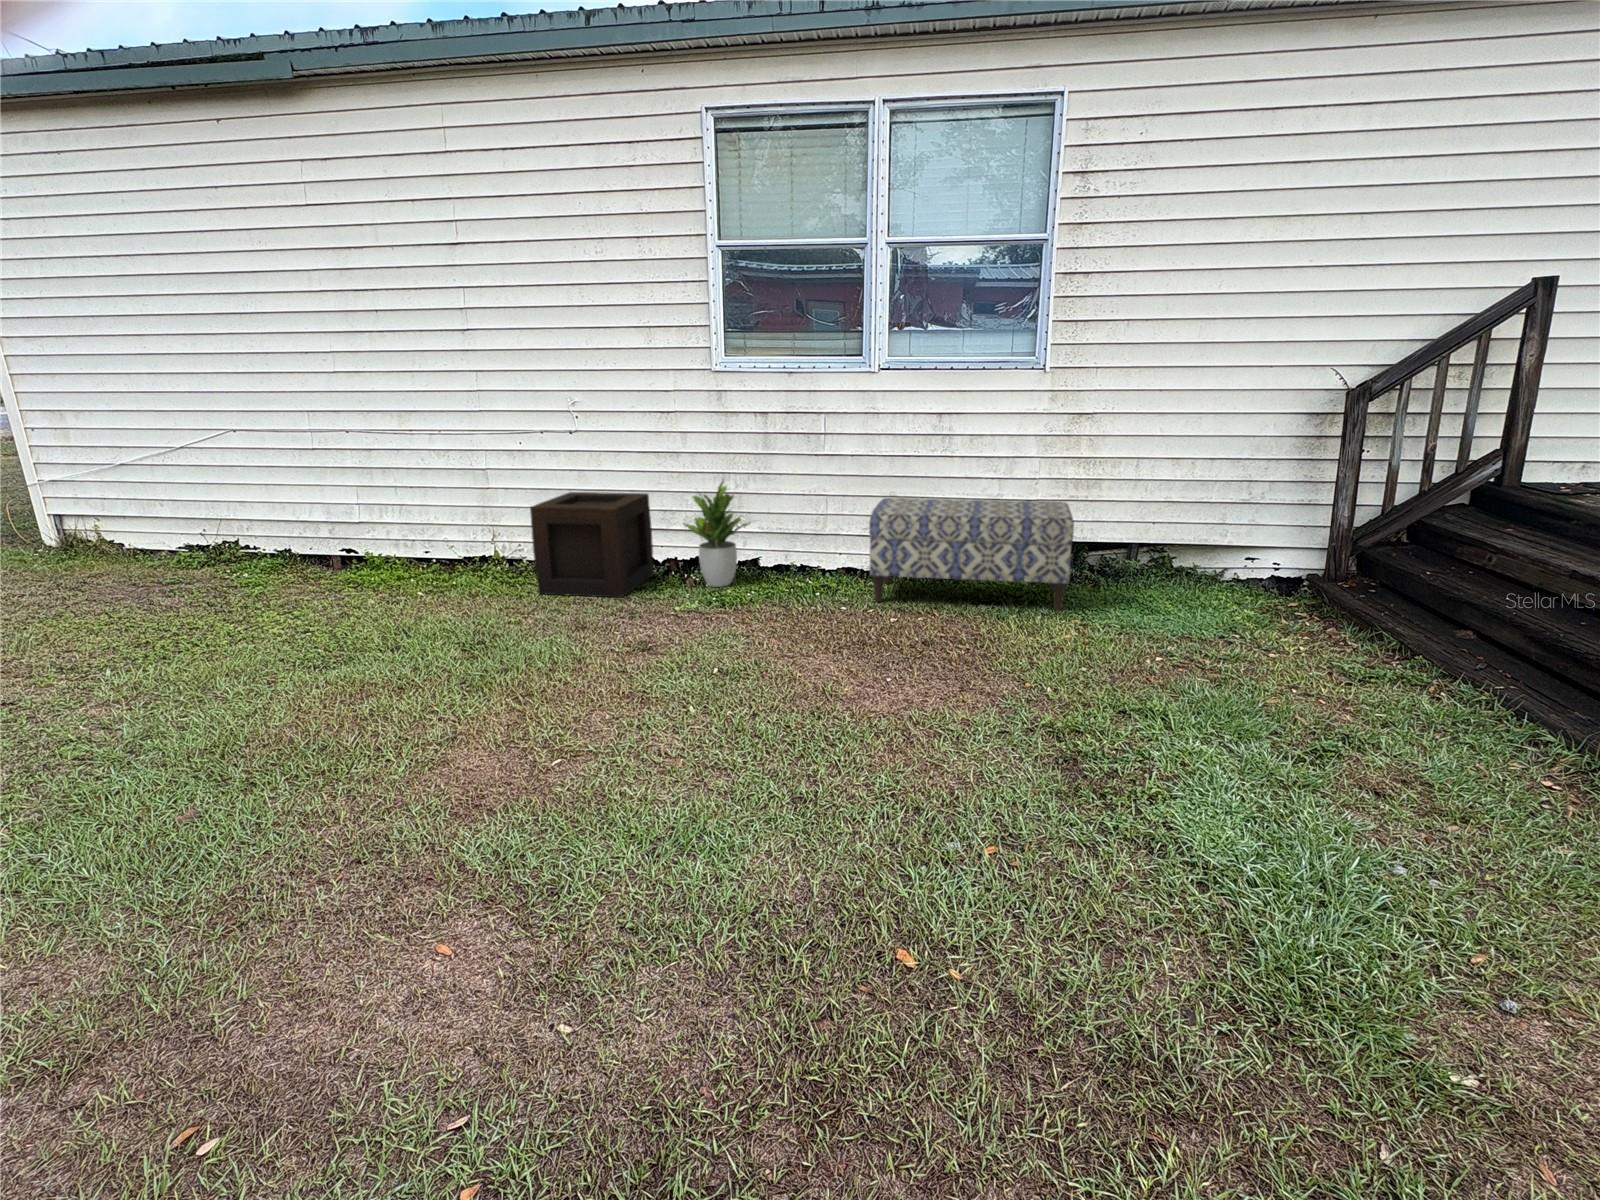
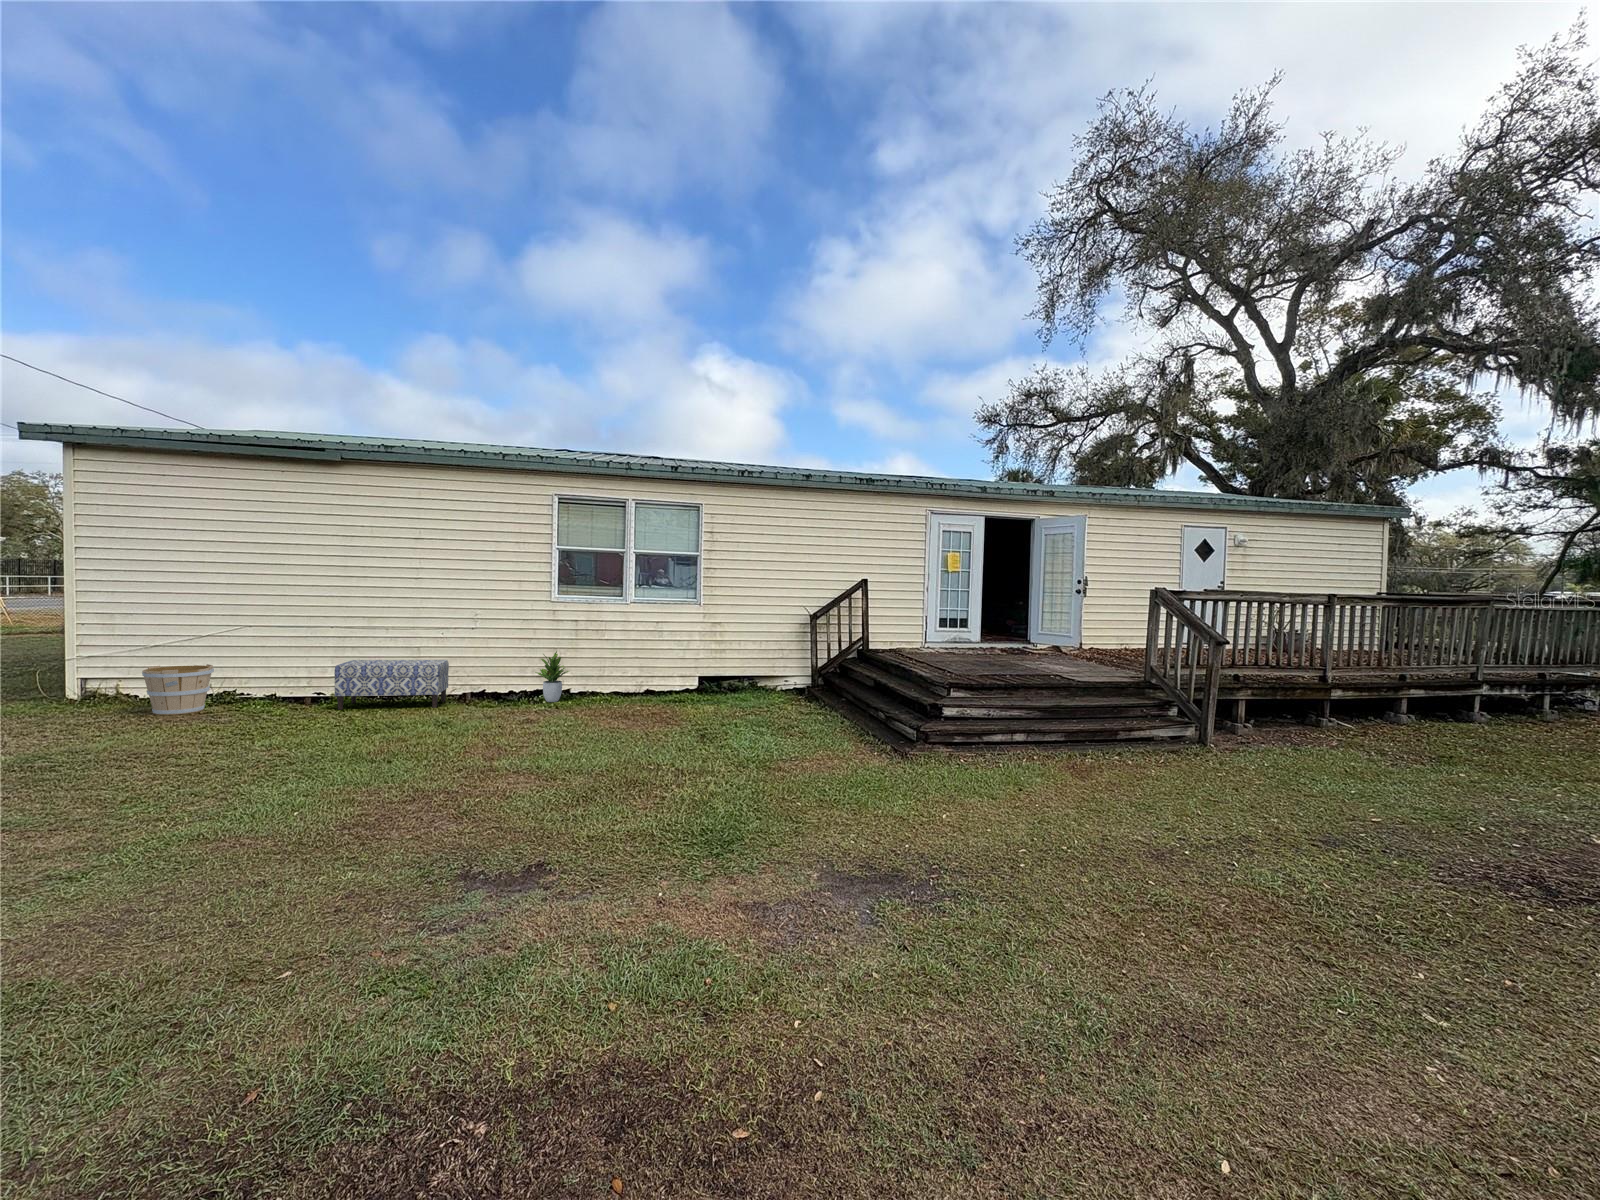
wooden crate: present [530,492,654,598] -> none [458,658,515,708]
wooden bucket: none [79,497,188,584] -> present [142,664,214,715]
bench: present [869,498,1074,611] -> present [334,660,449,710]

